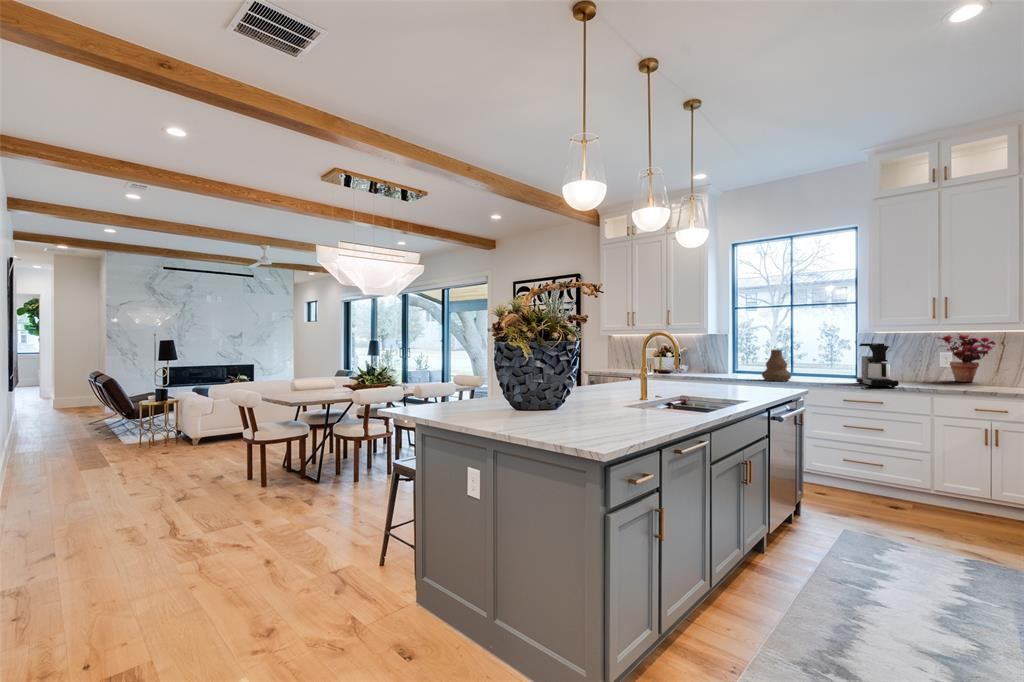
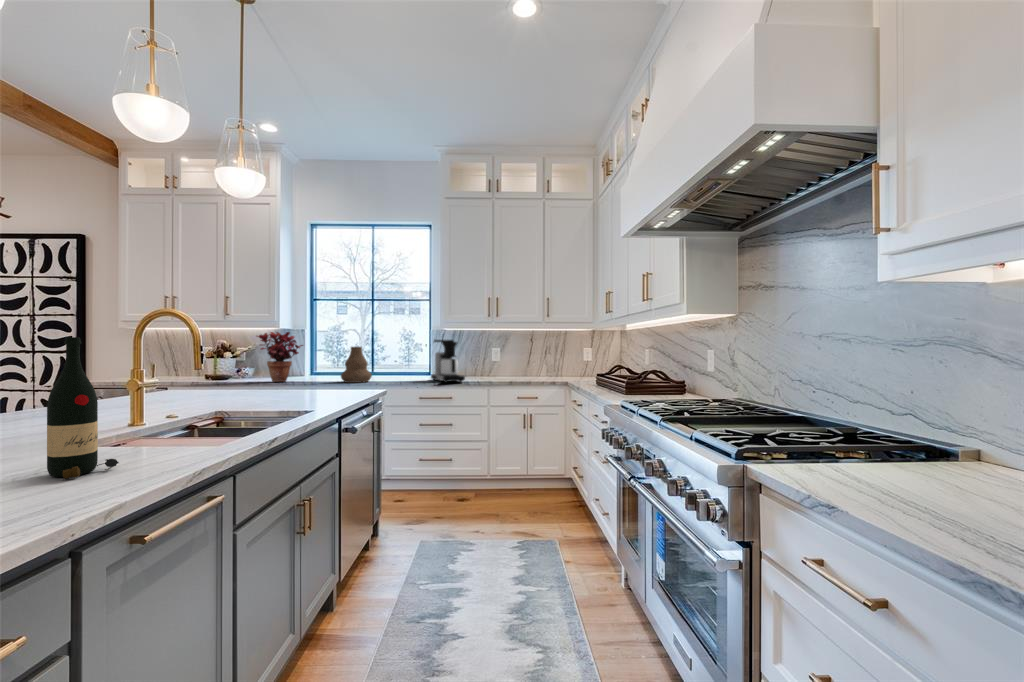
potted plant: present [938,333,995,382] -> present [257,332,303,382]
wine bottle: none [630,352,658,420] -> present [47,337,119,479]

